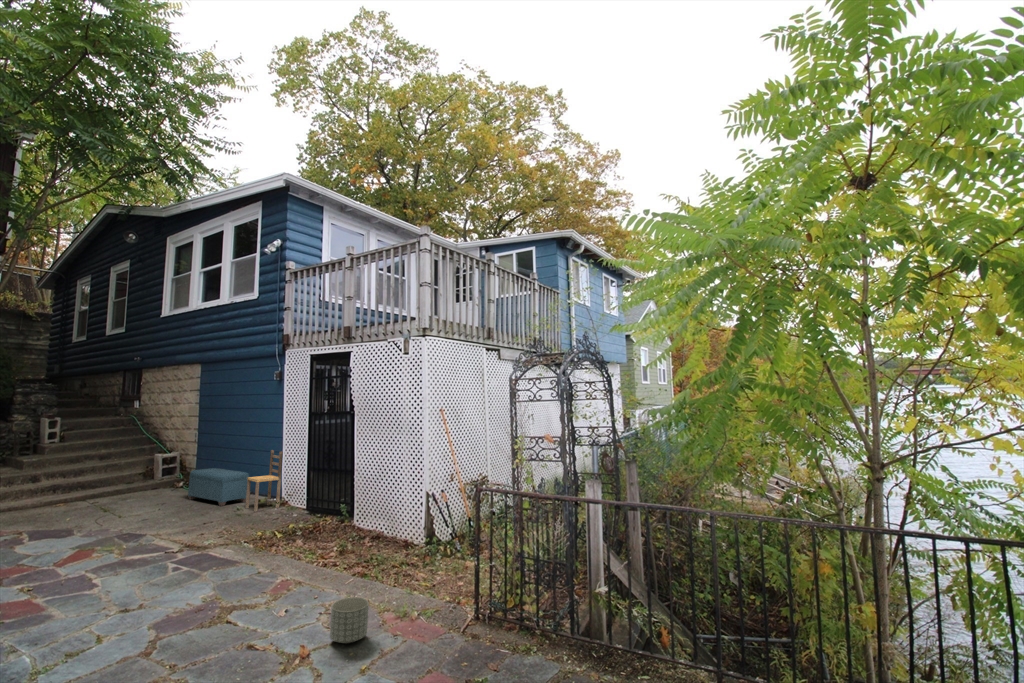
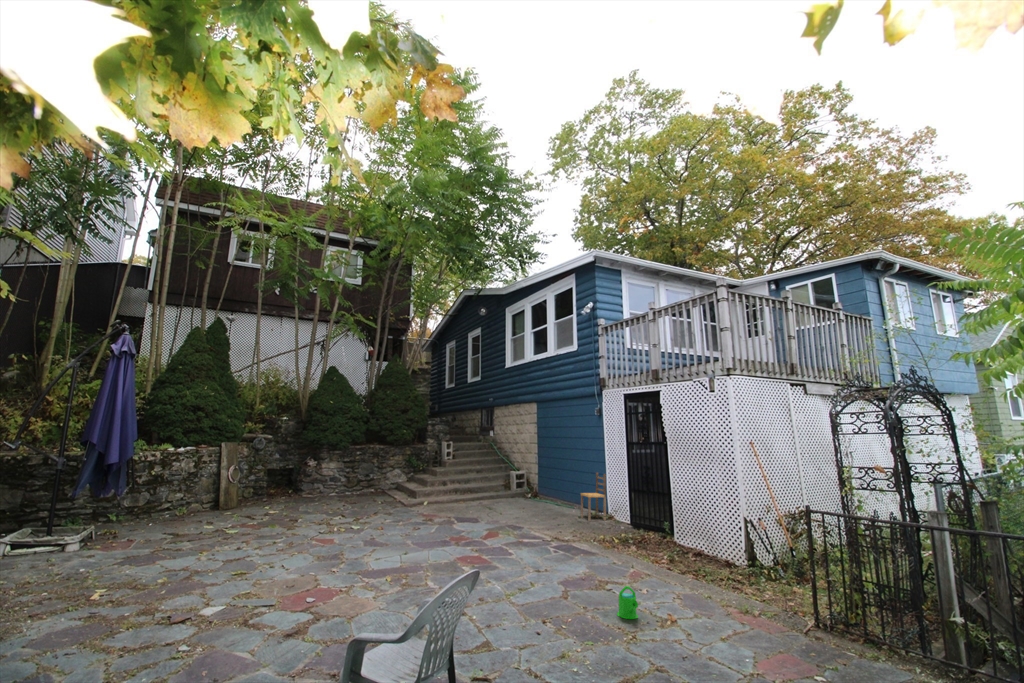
bench: present [188,468,249,506] -> none [537,484,580,514]
planter: present [330,597,369,644] -> none [689,590,720,627]
watering can: none [227,614,260,661] -> present [617,586,638,619]

